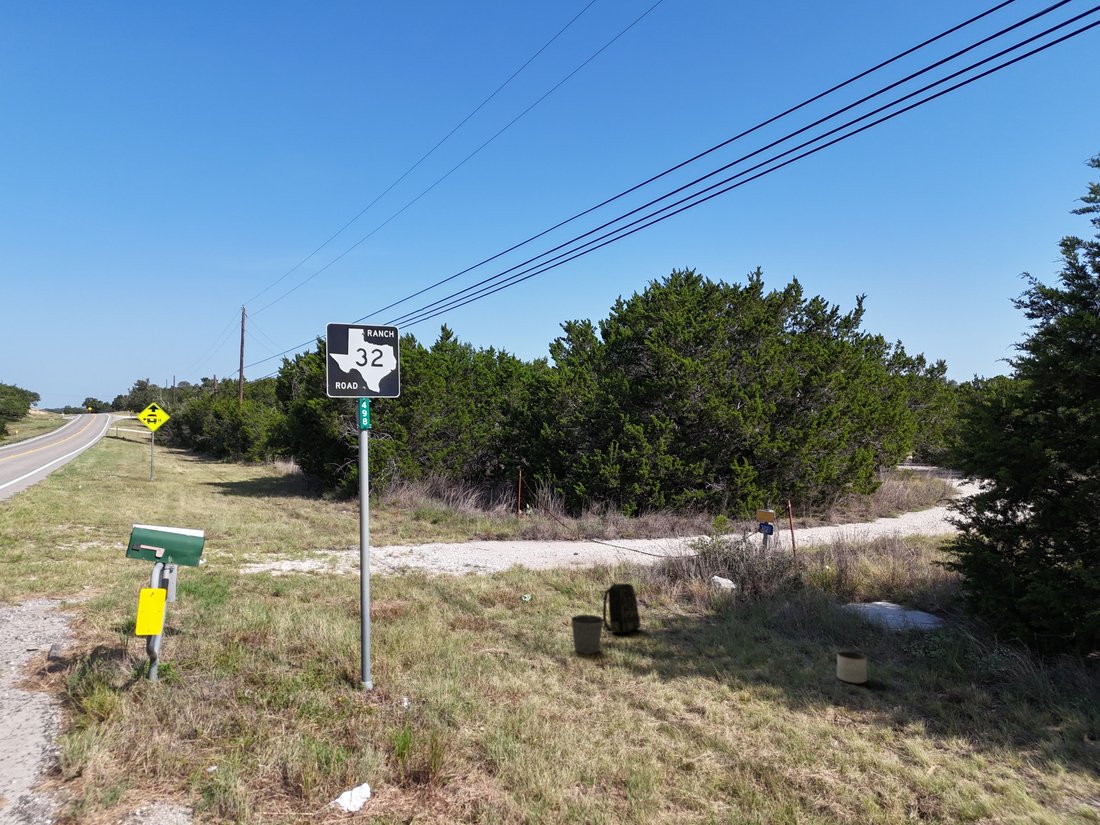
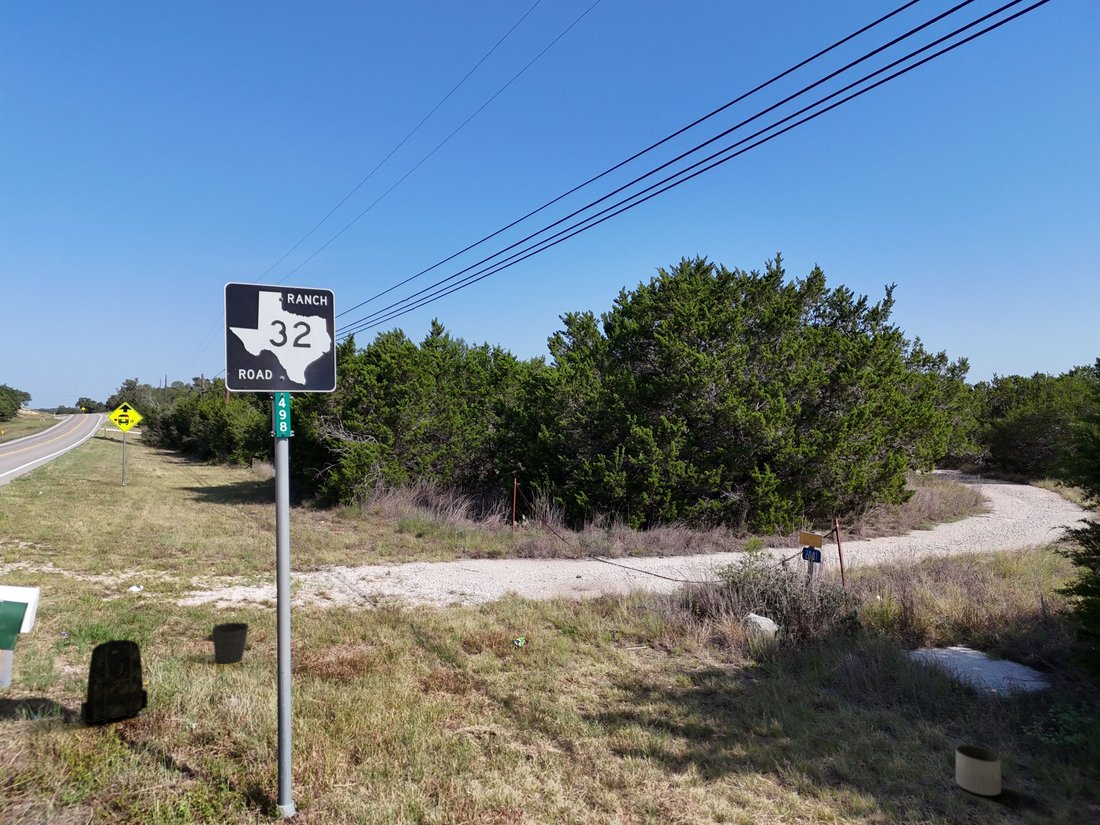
backpack: present [603,584,640,633] -> present [81,640,148,727]
bucket: present [571,615,604,654] -> present [212,622,249,663]

